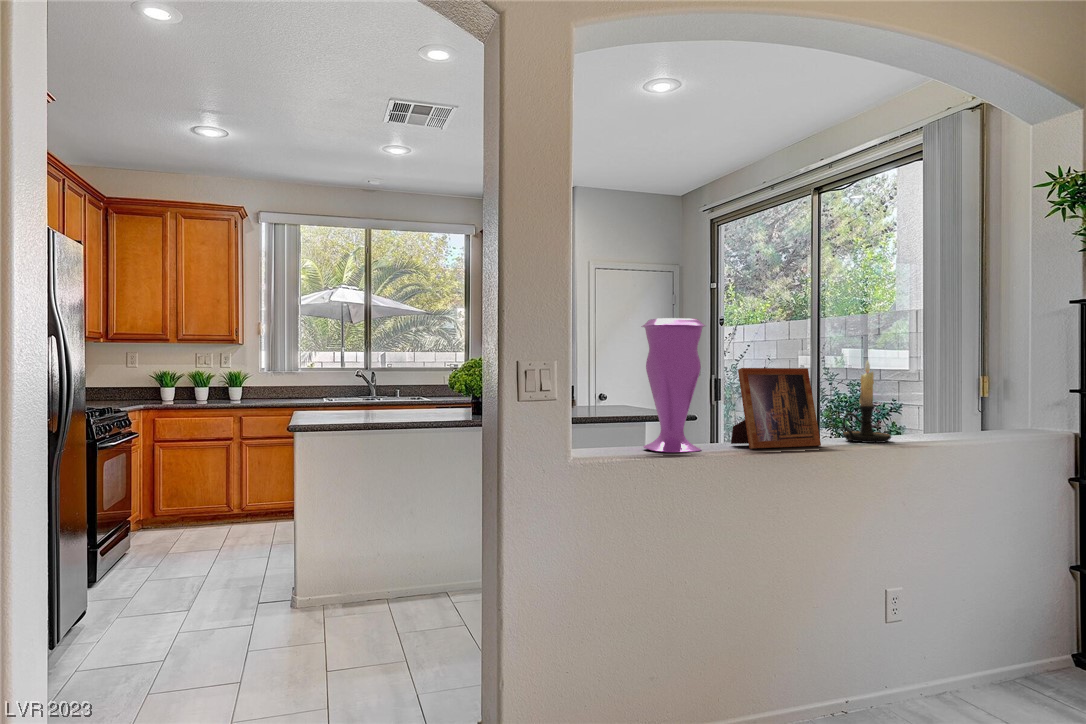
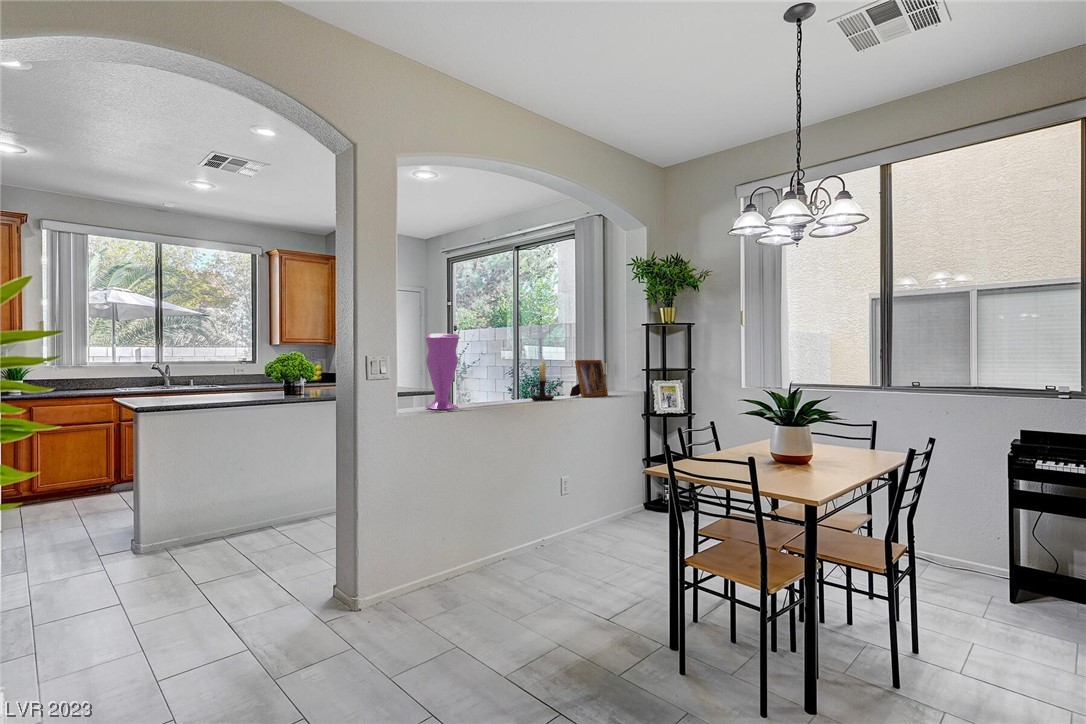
picture frame: present [731,368,821,449] -> present [570,360,608,397]

